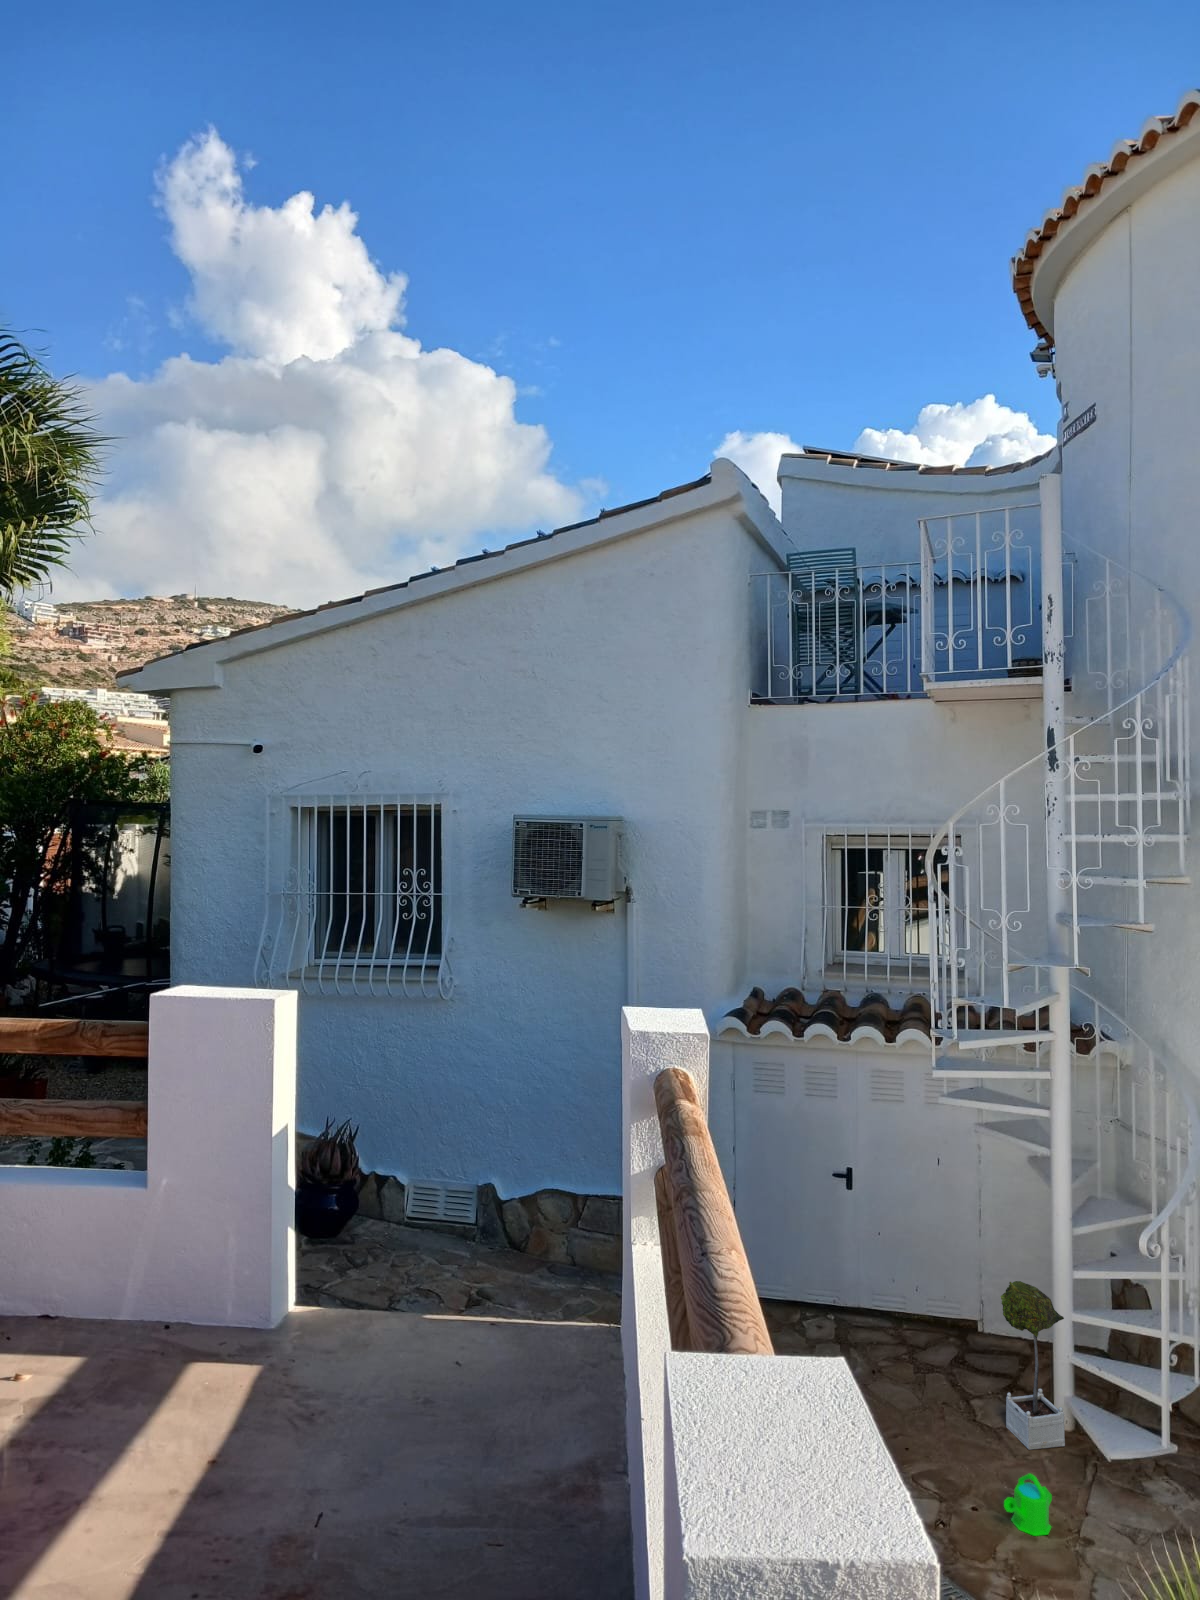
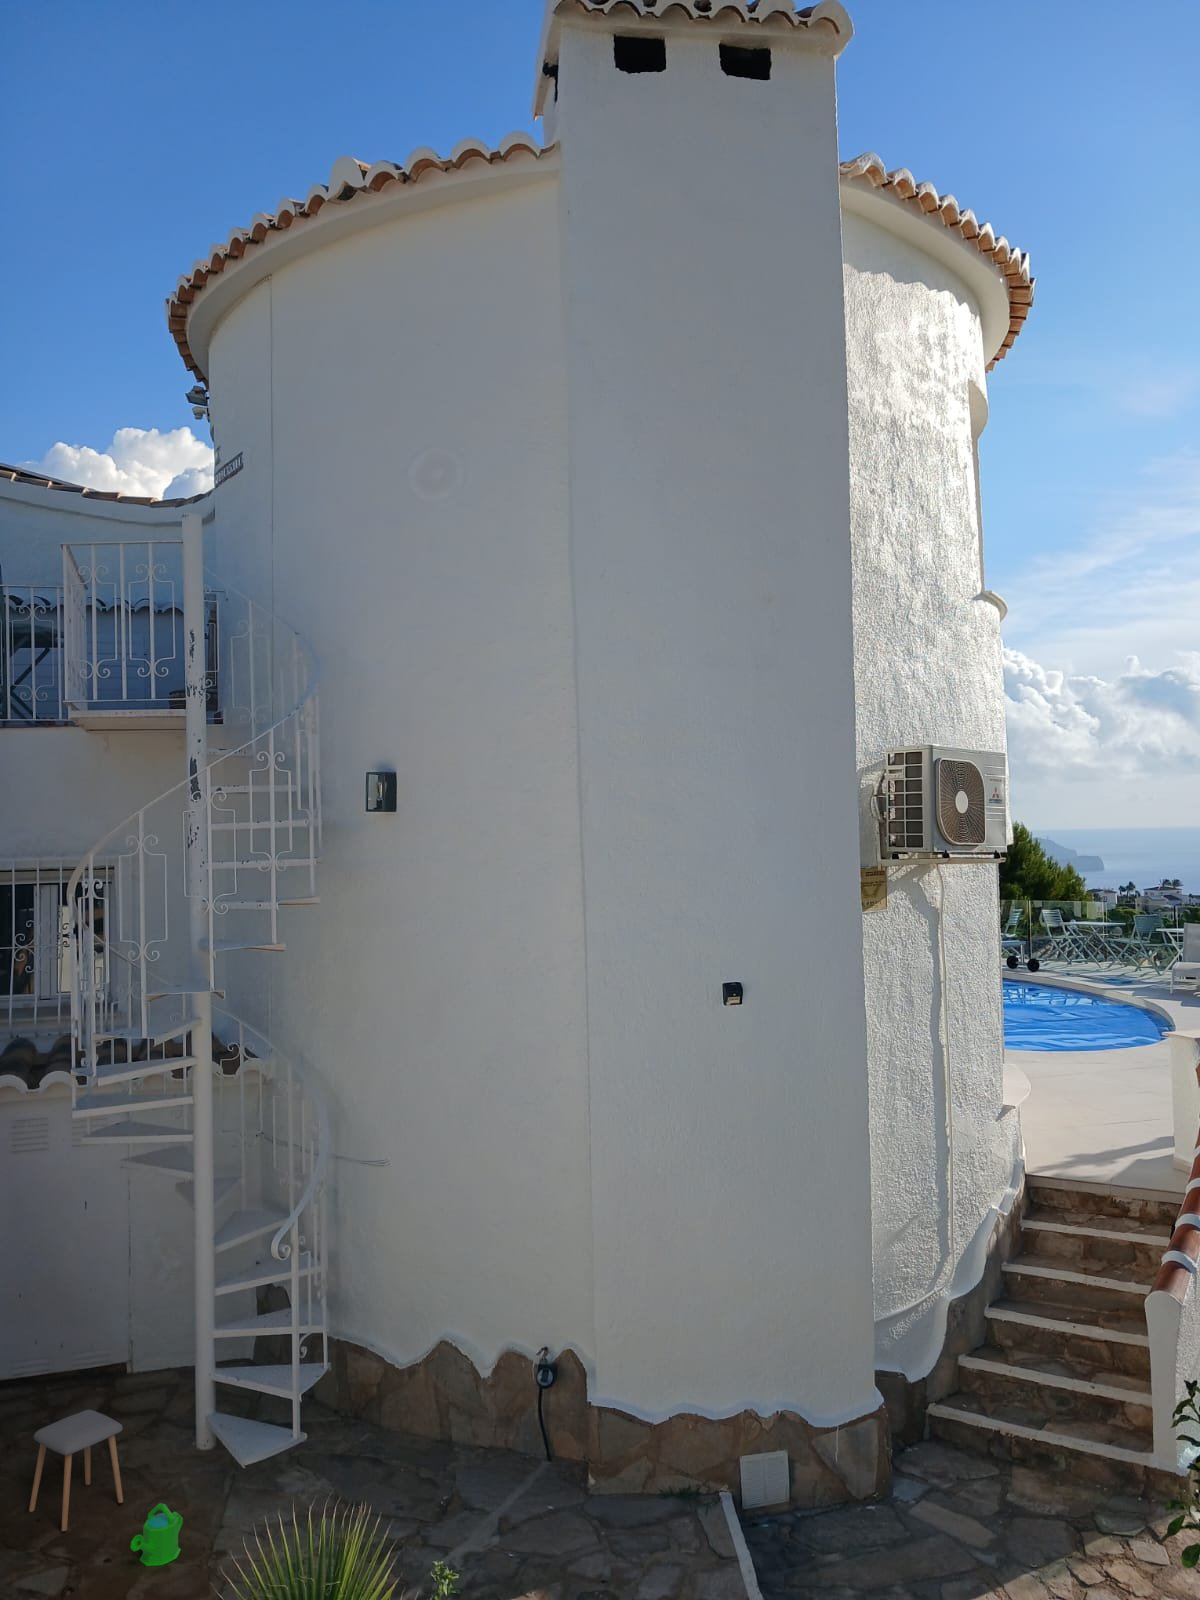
potted tree: present [1001,1281,1065,1450] -> none [140,1316,204,1485]
stool: none [902,1350,988,1461] -> present [29,1410,123,1532]

